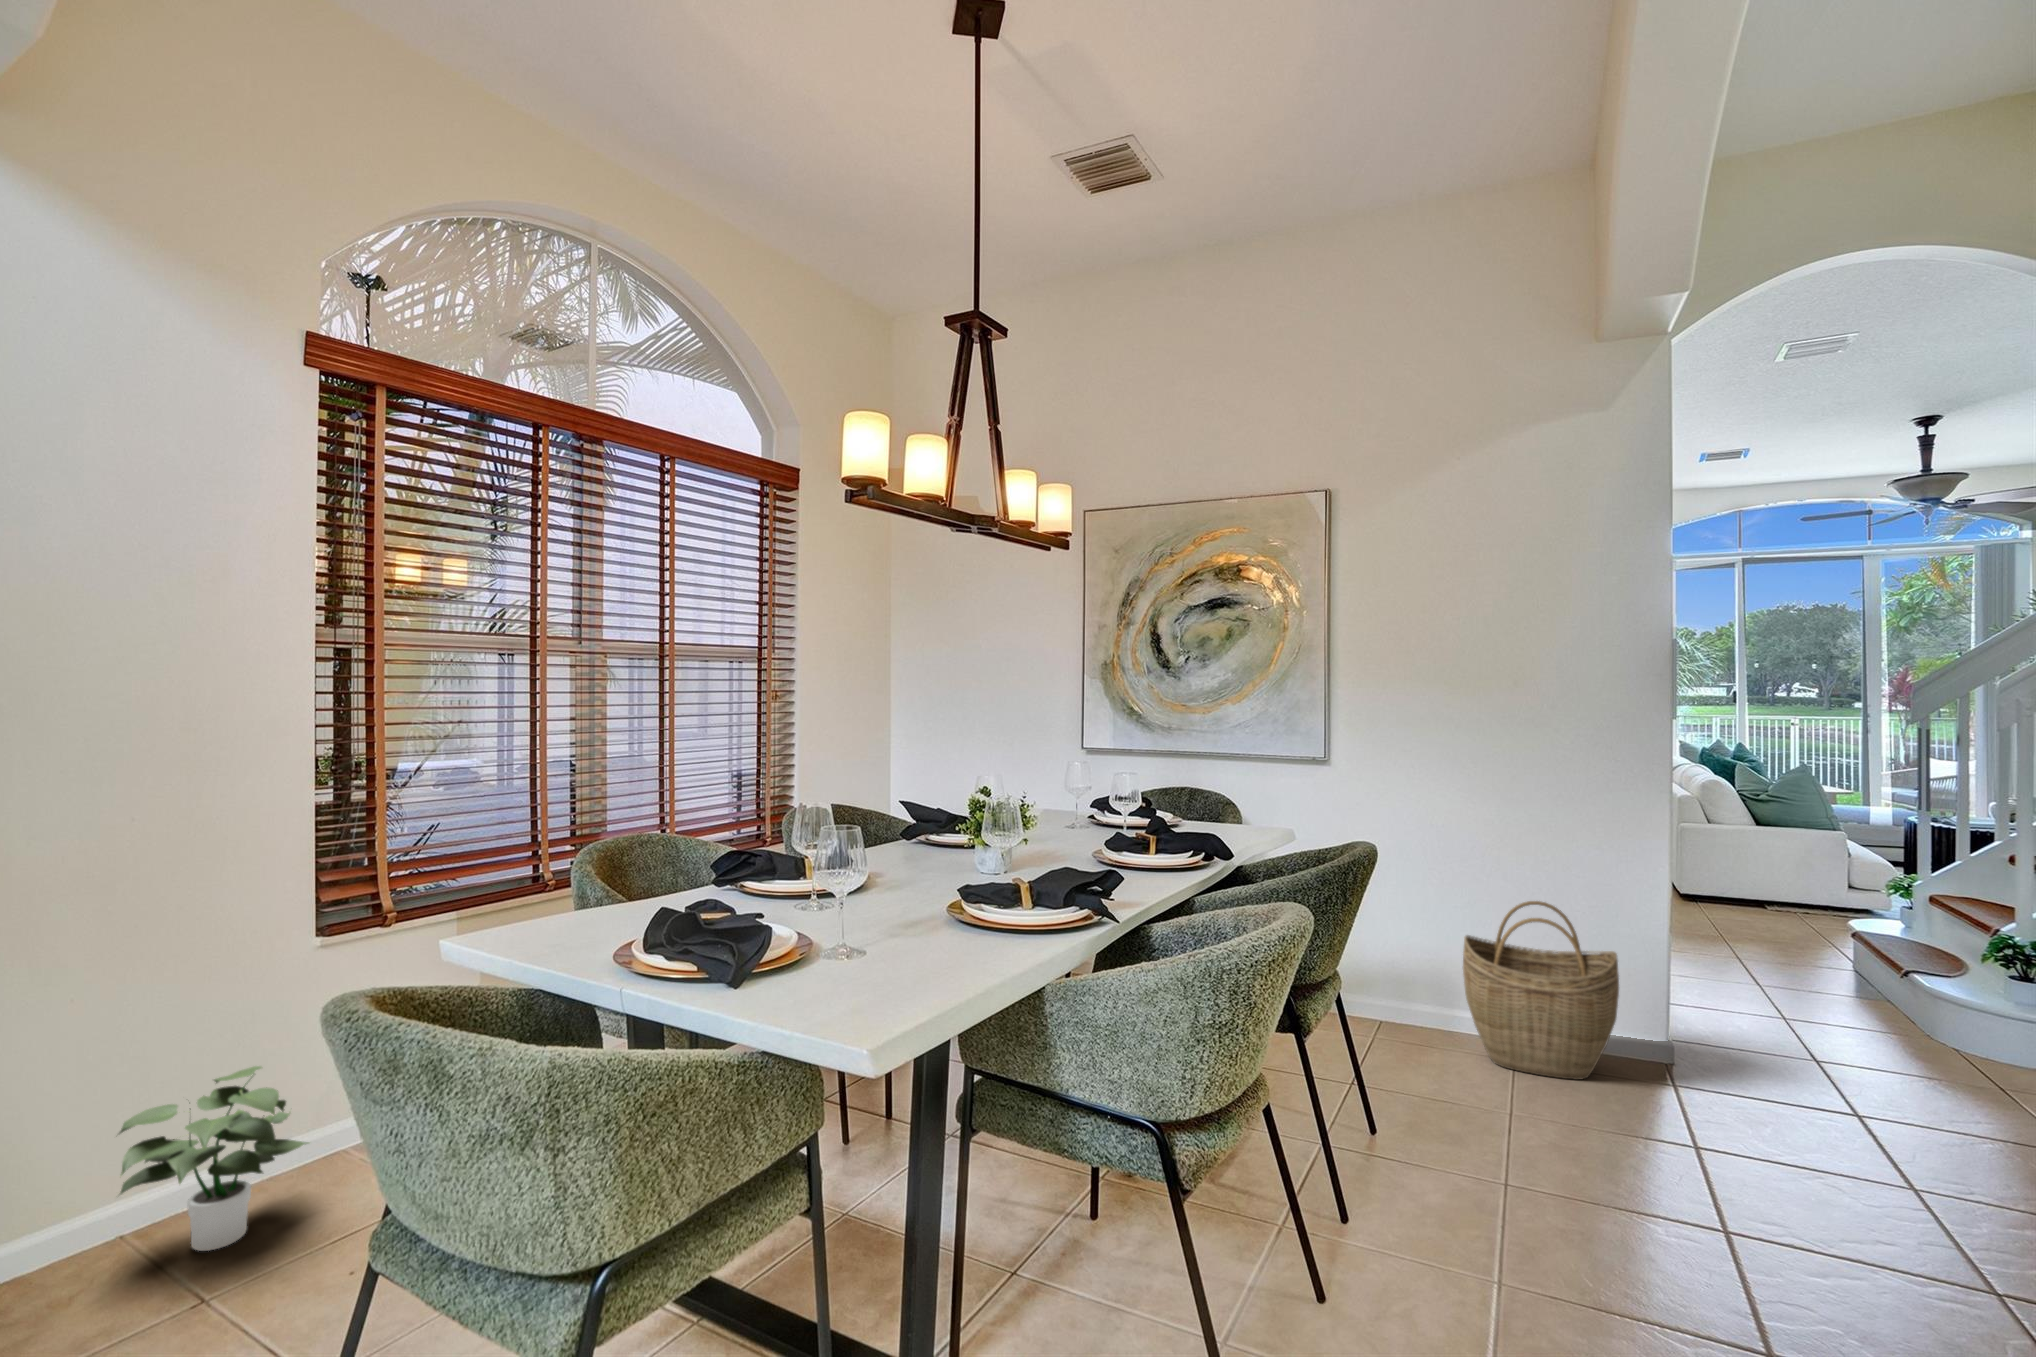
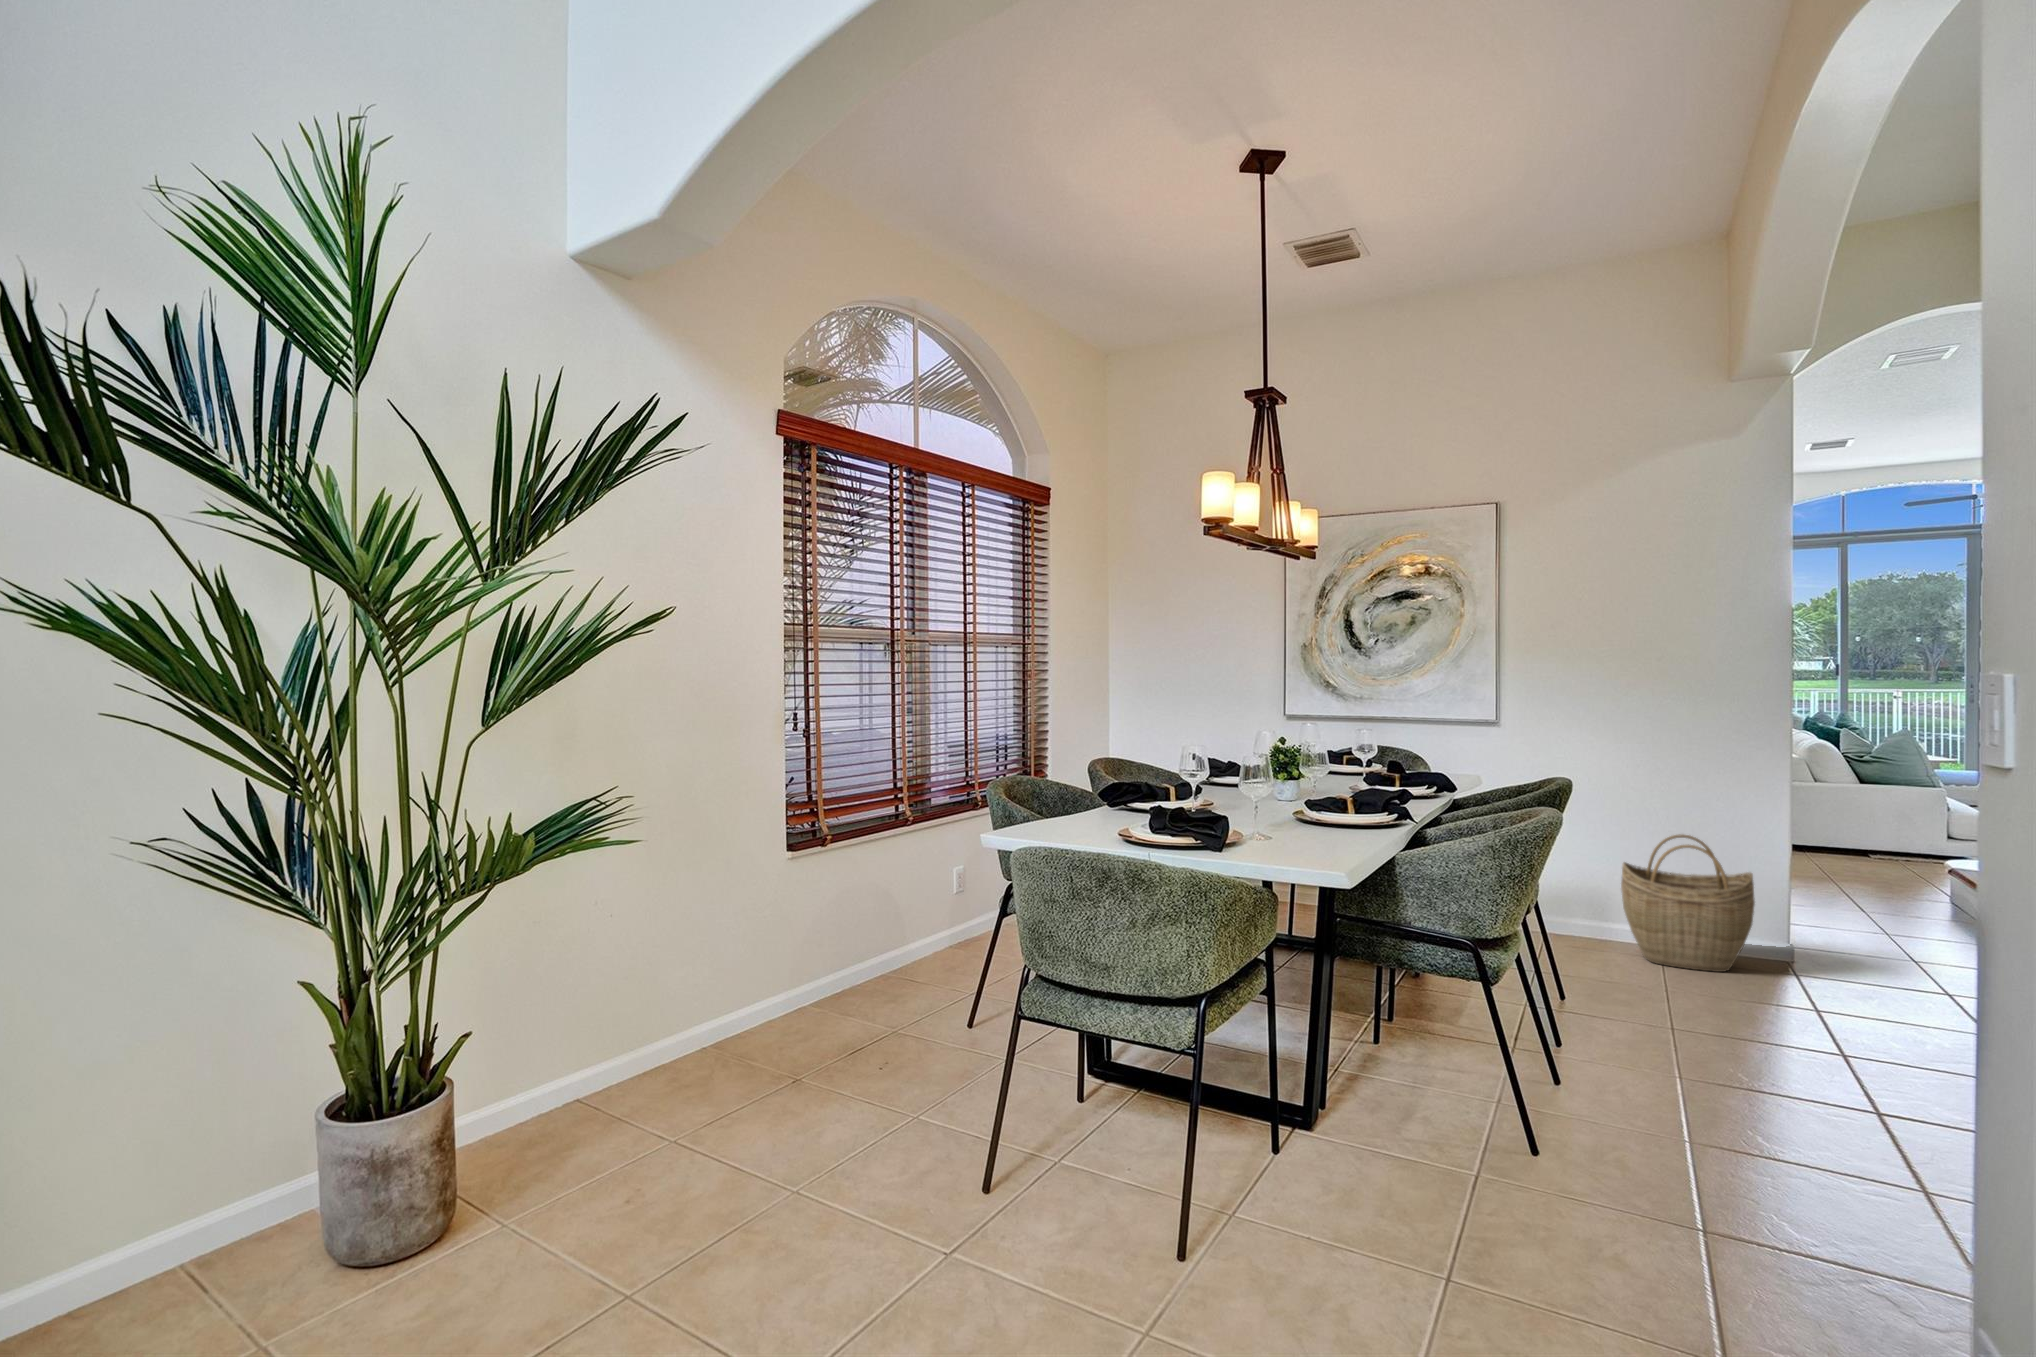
potted plant: present [119,1066,309,1251] -> none [714,932,815,1050]

